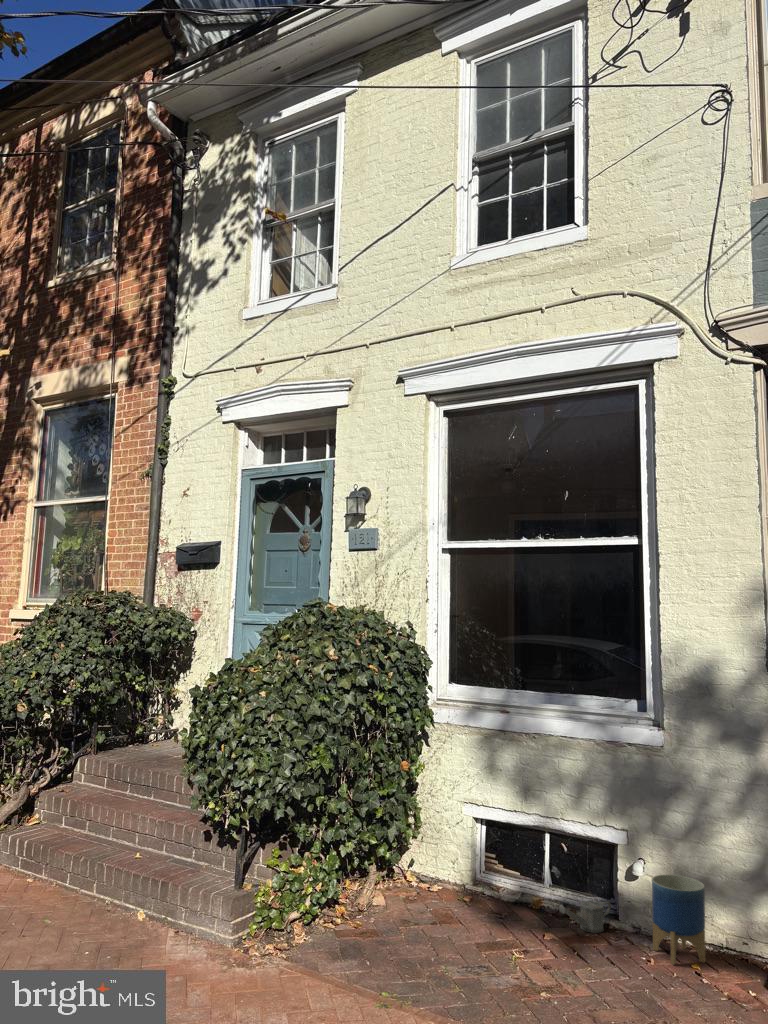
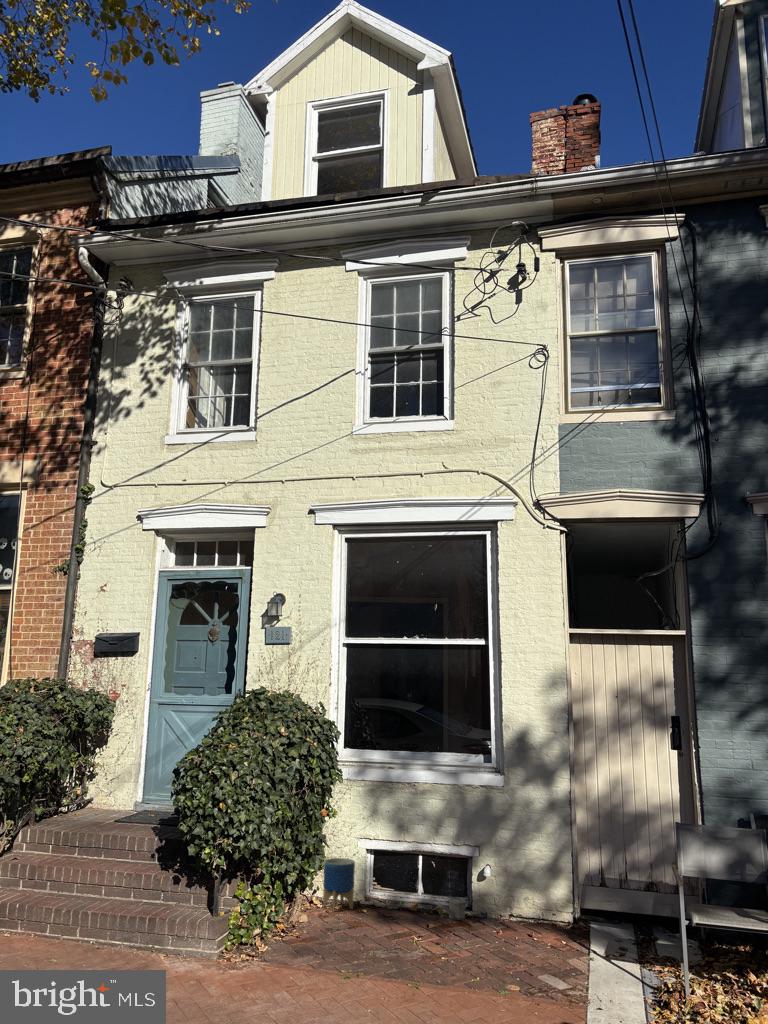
planter: present [652,875,705,964] -> present [323,858,355,911]

